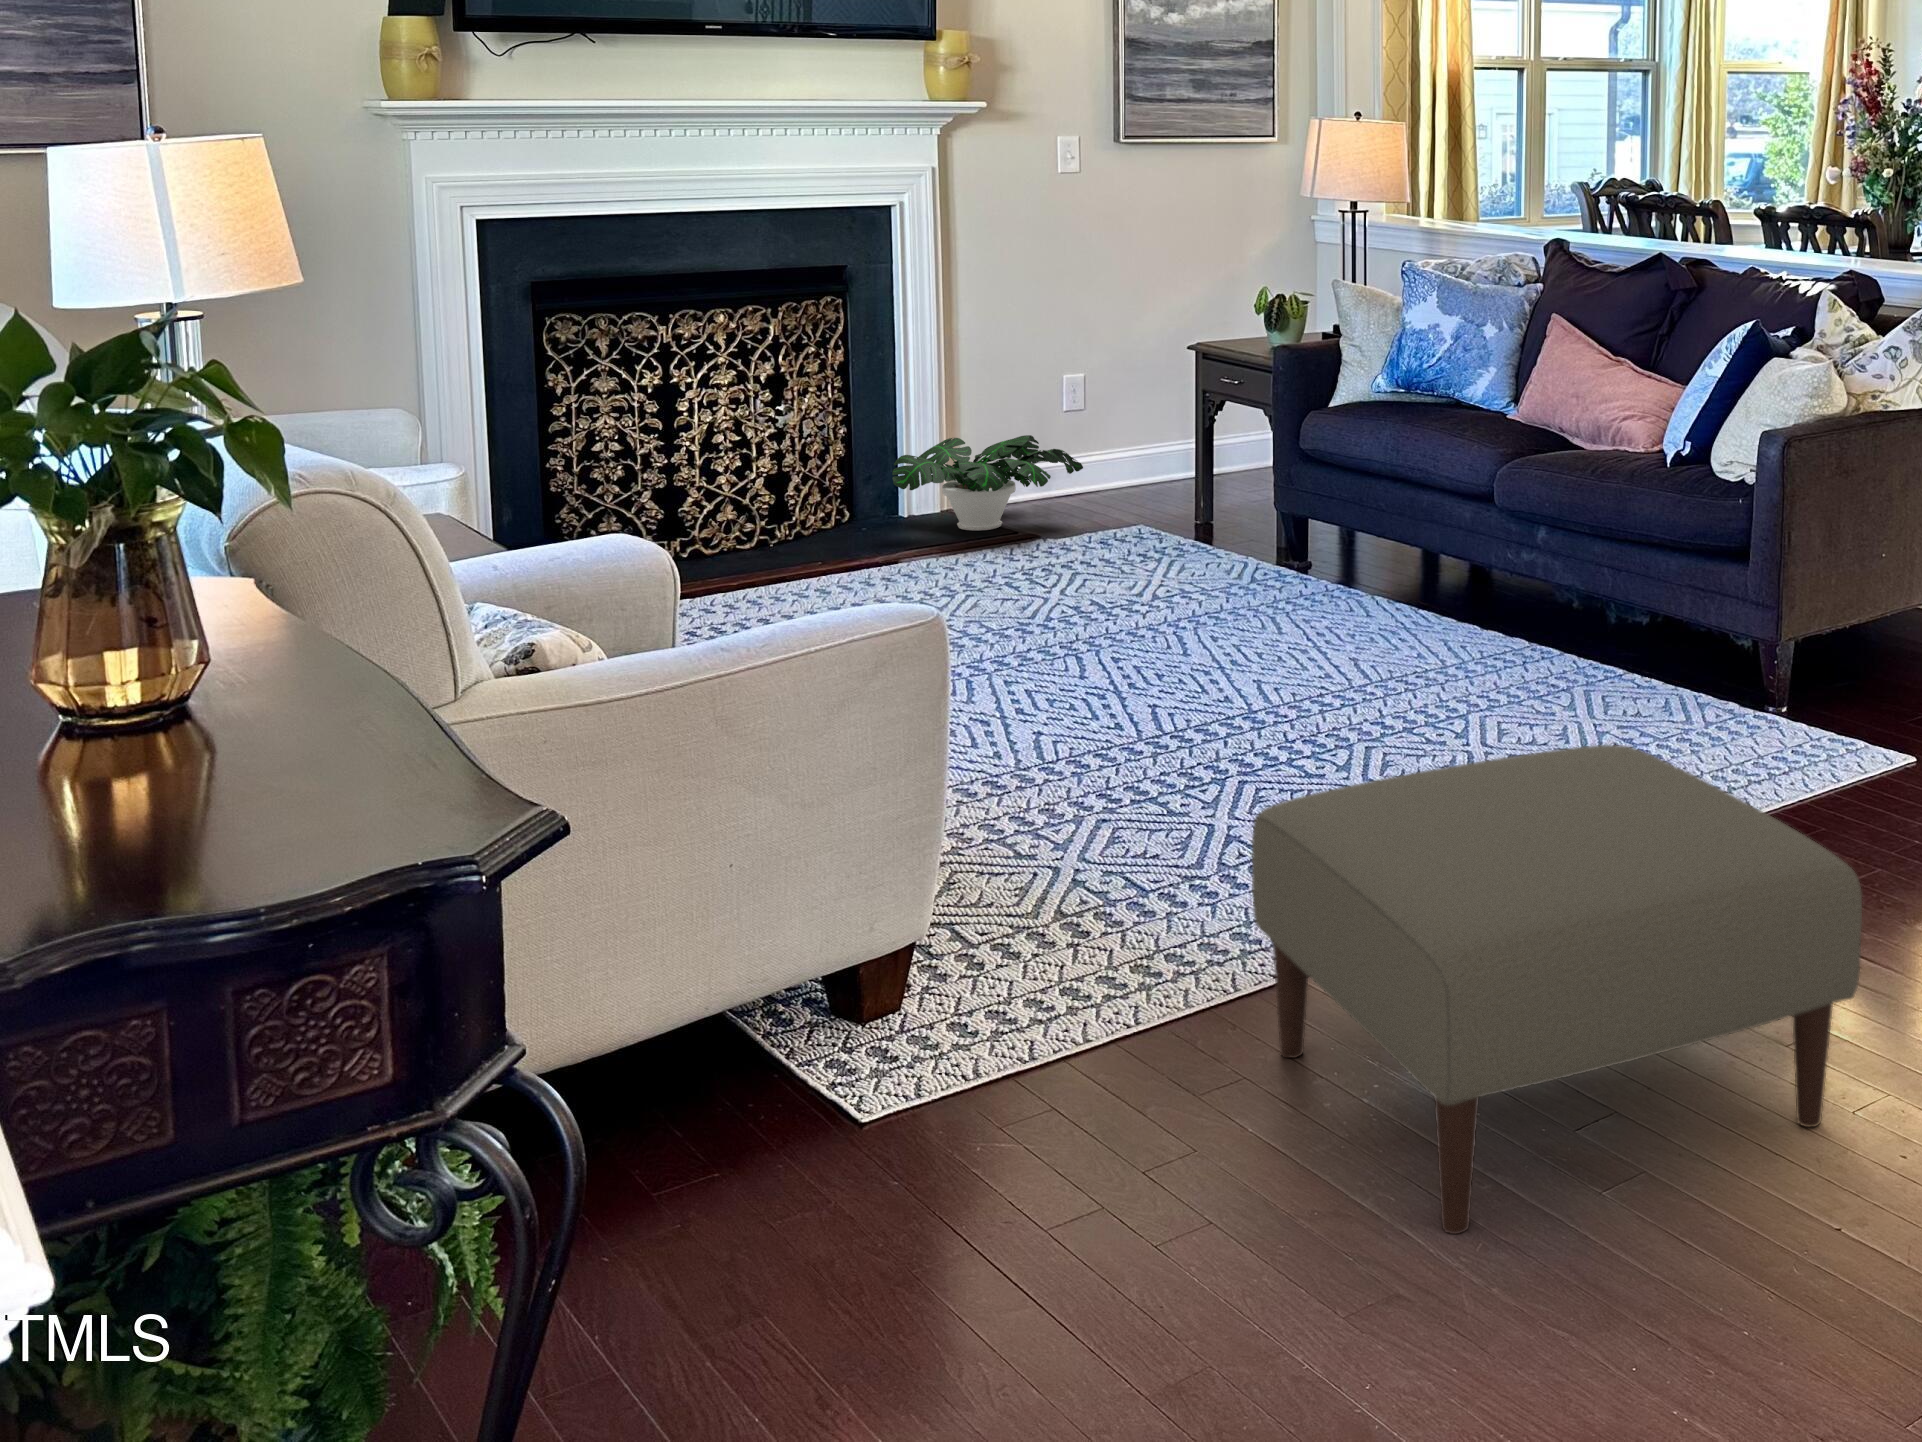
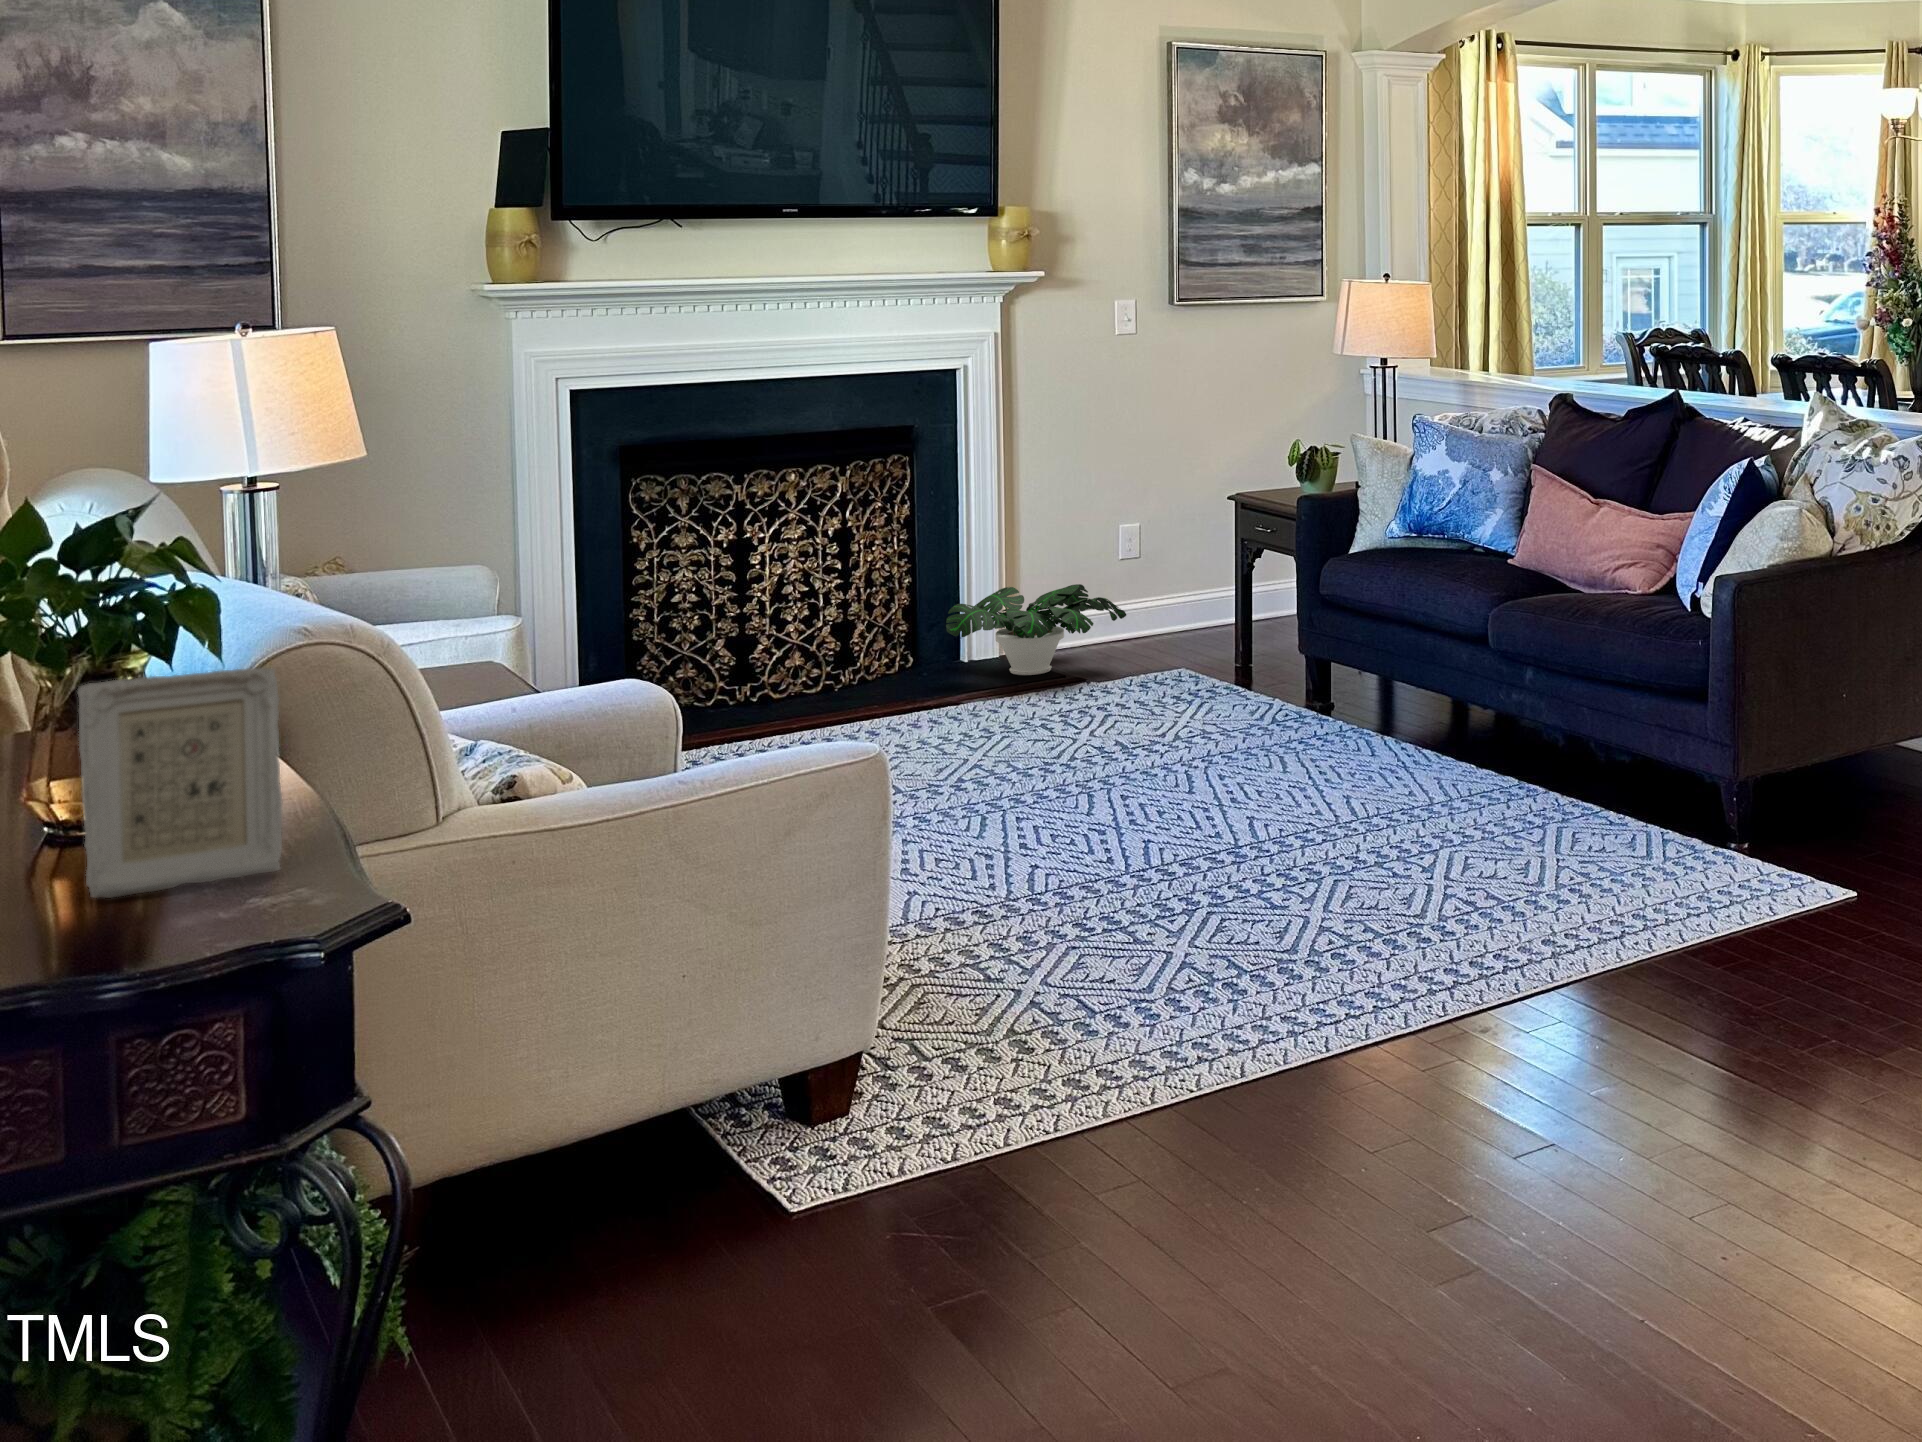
picture frame: none [91,517,360,800] -> present [78,668,282,898]
ottoman: present [1252,745,1862,1234] -> none [1153,875,1686,1321]

